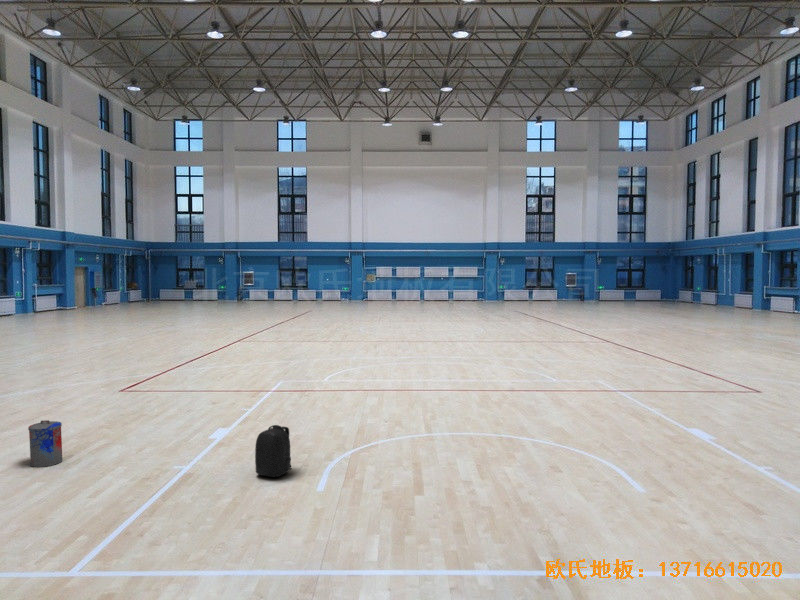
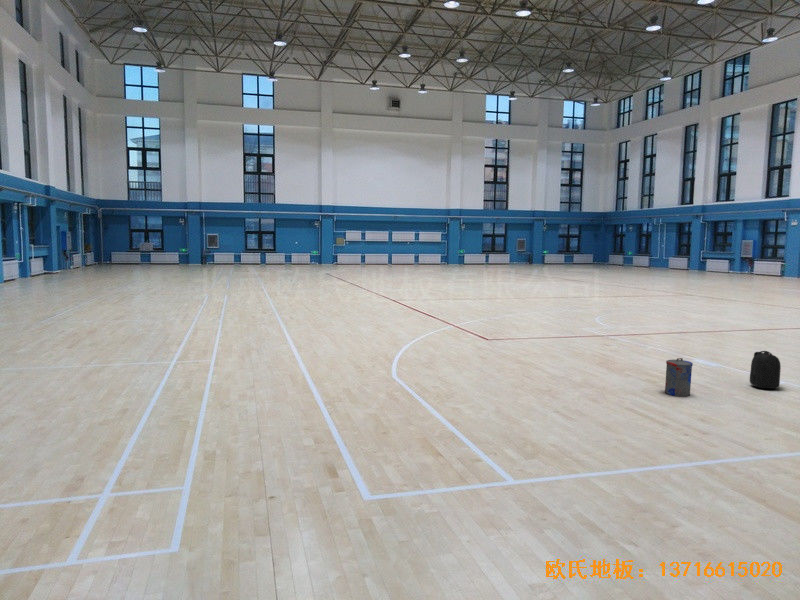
trash can: present [28,420,62,467] -> present [665,358,693,396]

